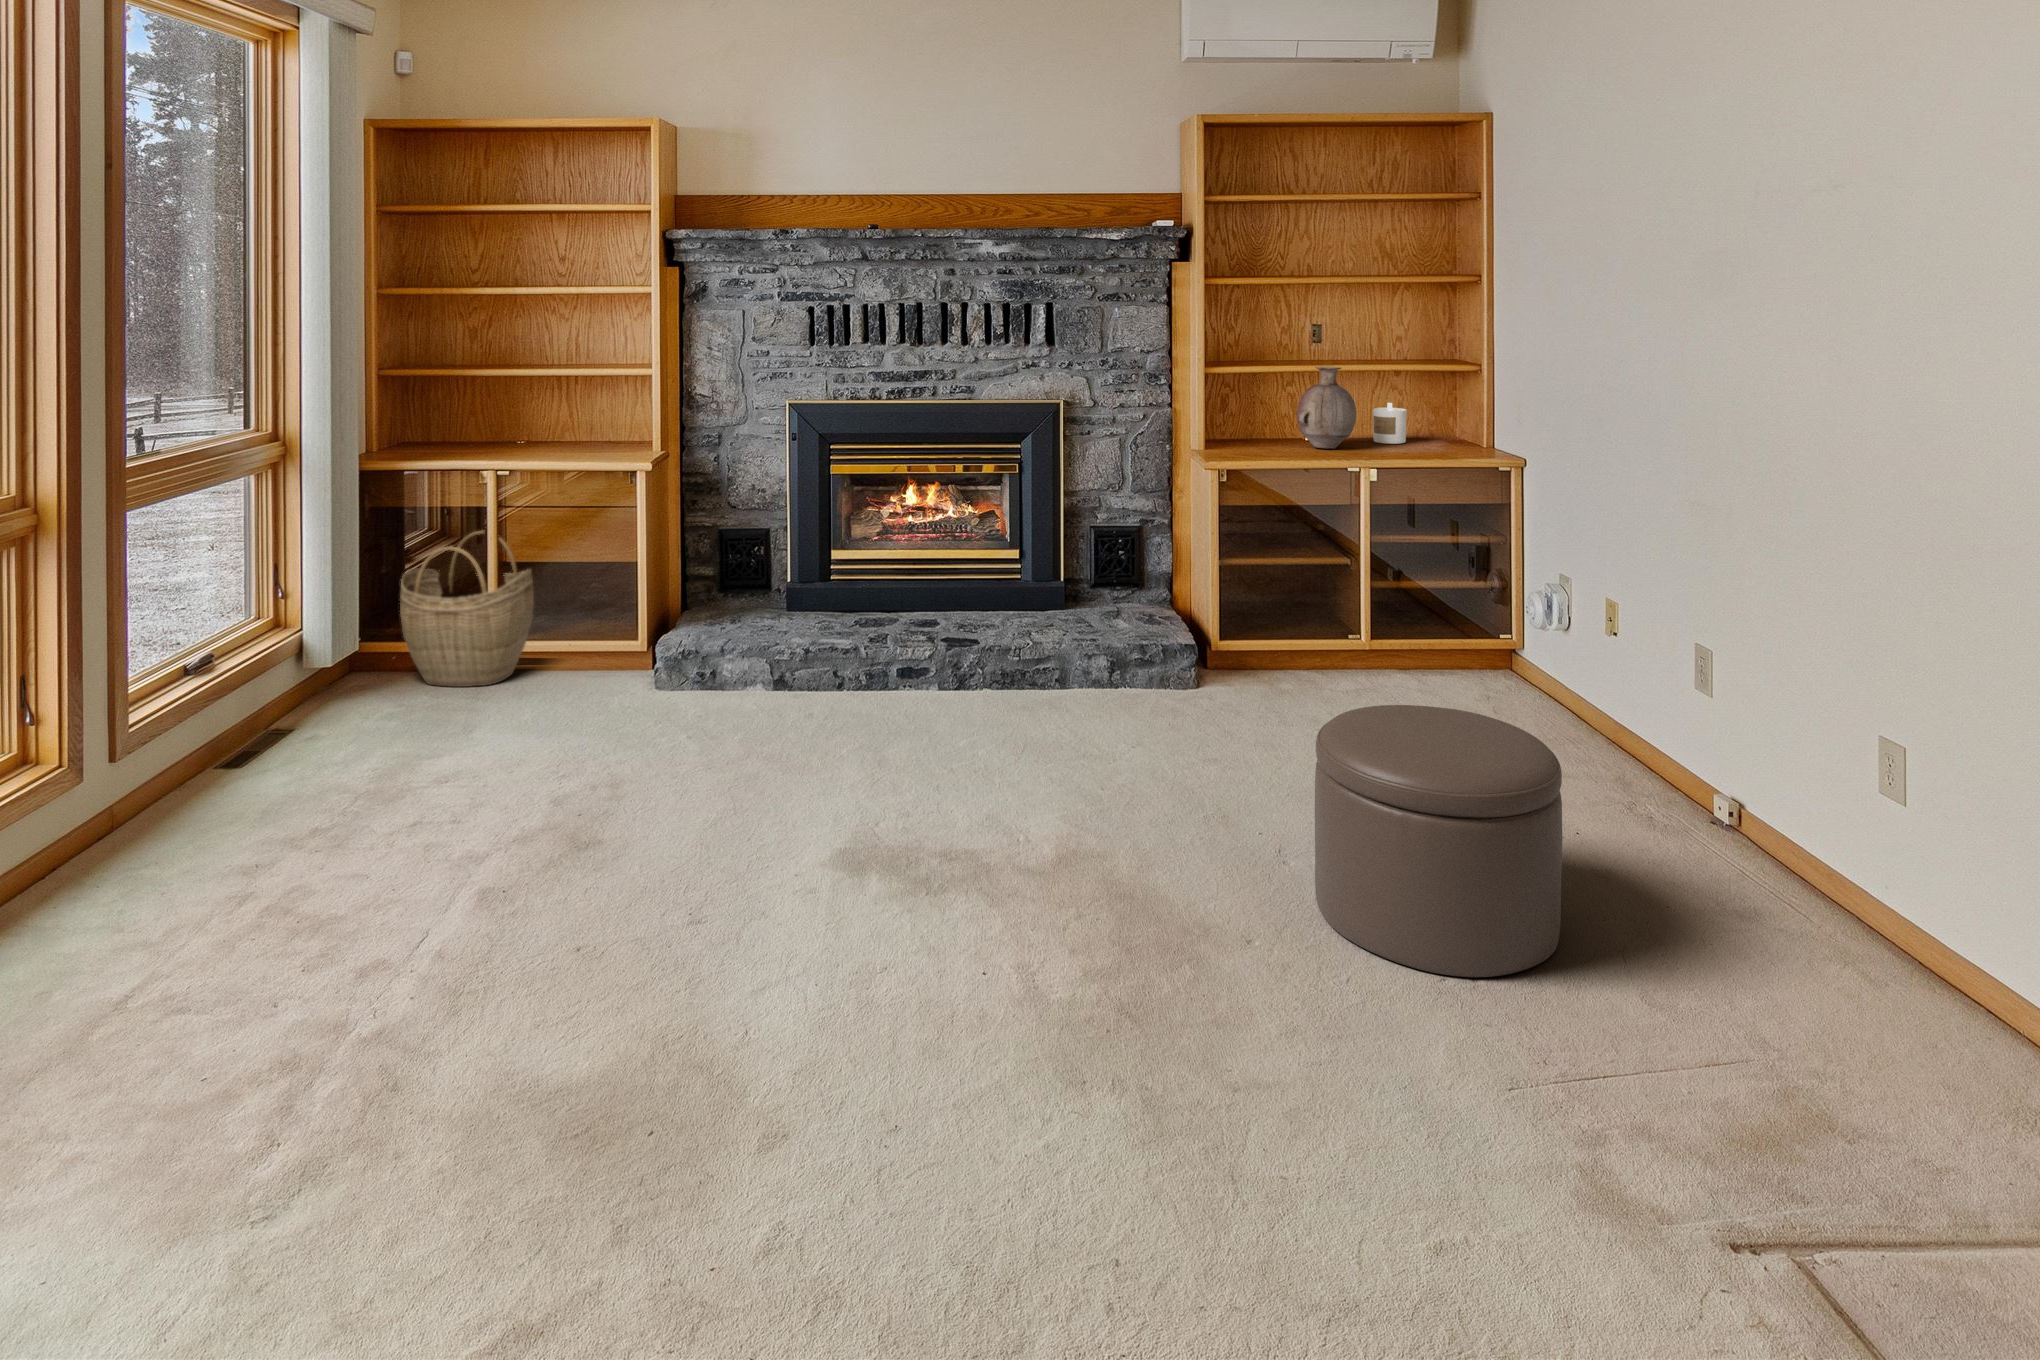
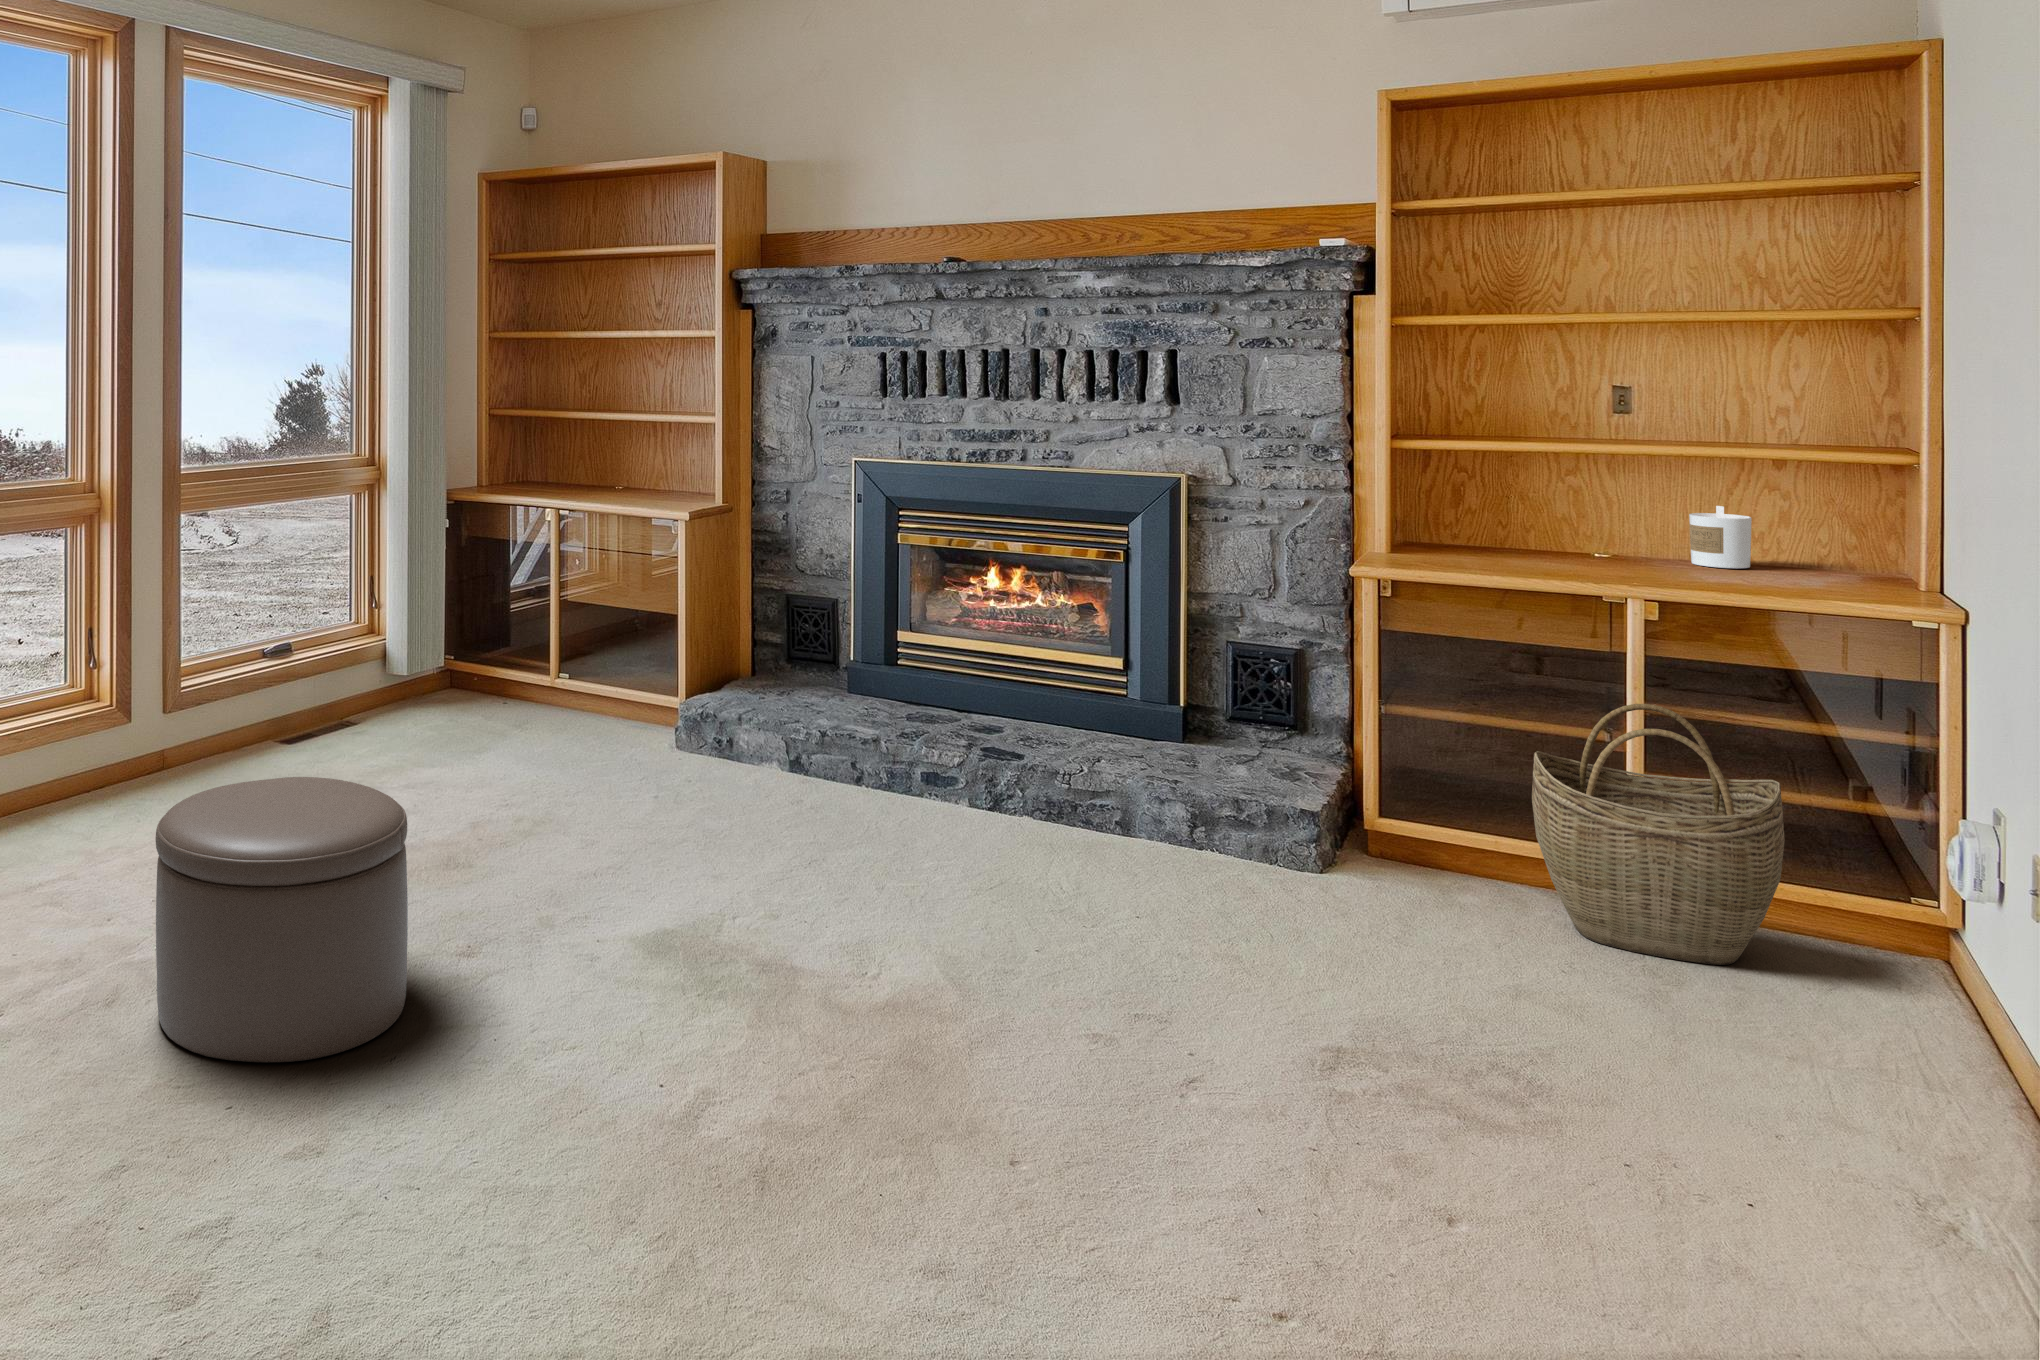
vase: present [1297,367,1356,448] -> none [1524,445,1634,564]
woven basket: present [400,531,534,687] -> present [1532,704,1785,965]
ottoman: present [1315,705,1562,977] -> present [156,777,408,1062]

